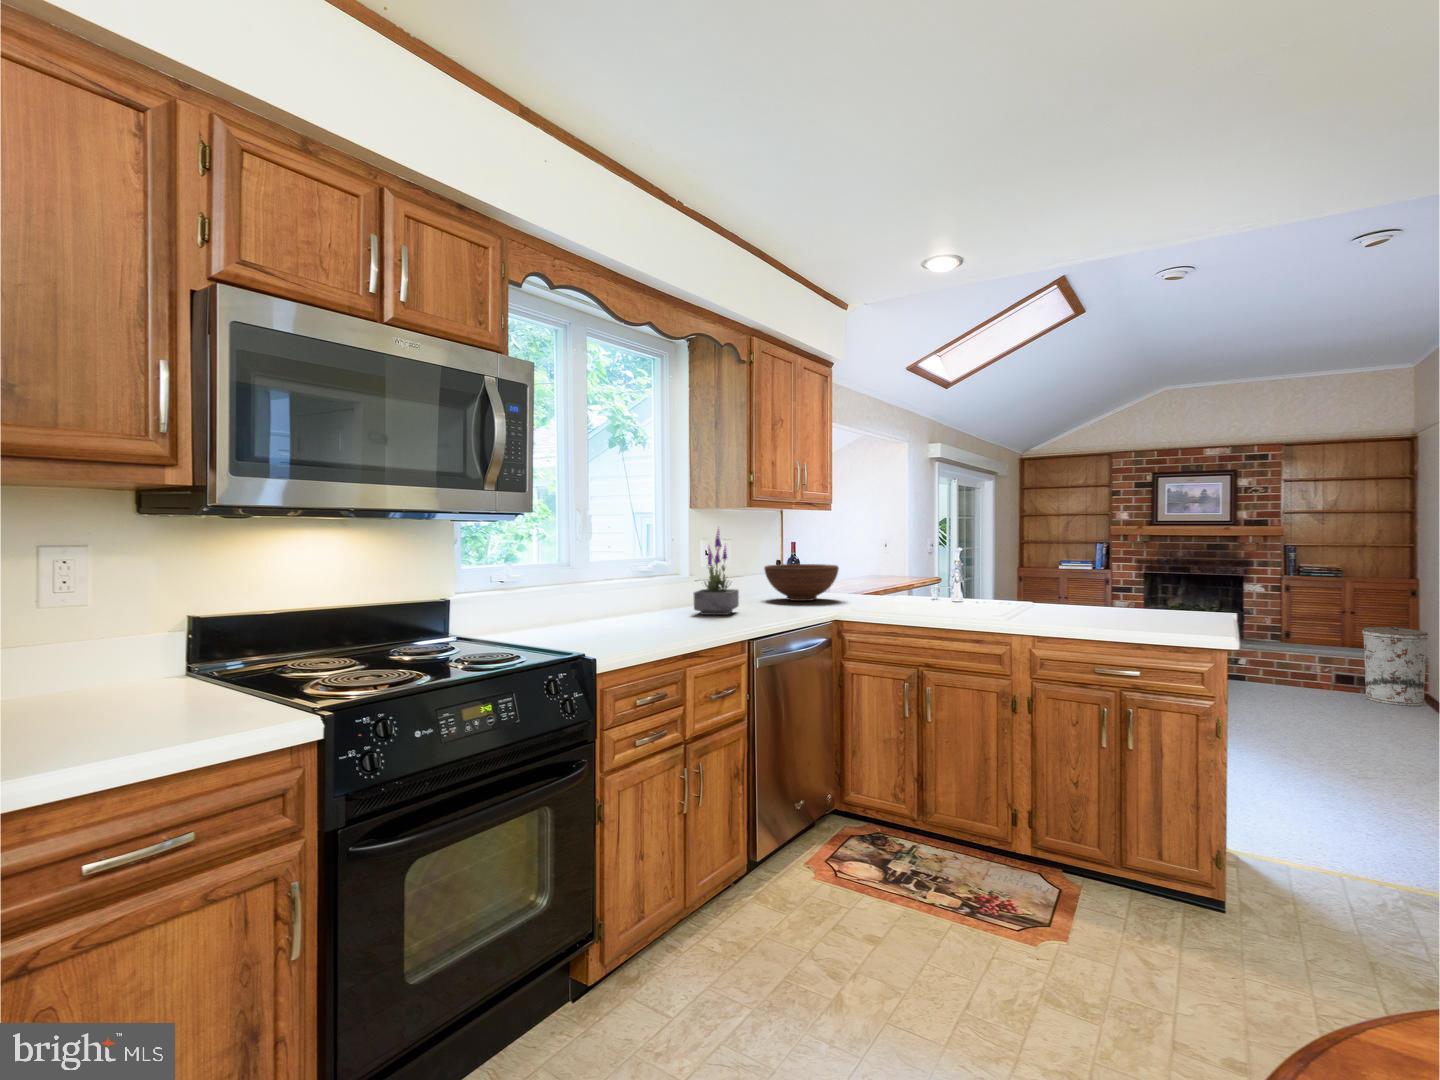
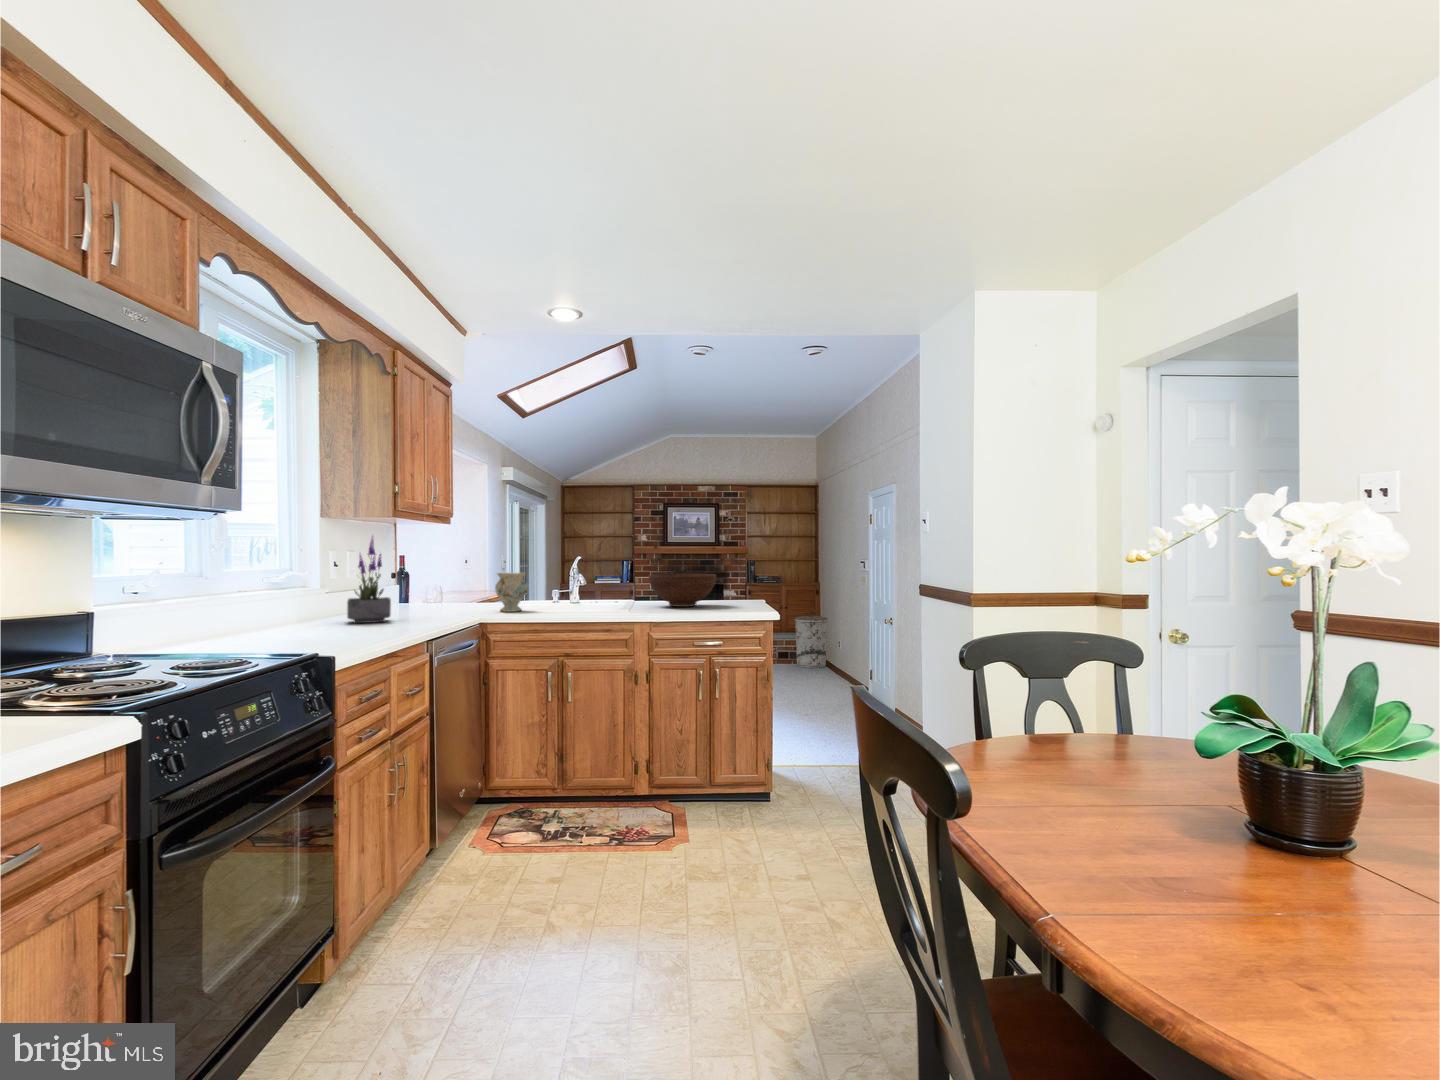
fruit bowl: present [764,564,839,601] -> present [649,574,716,607]
vase: none [855,565,890,610] -> present [495,573,527,612]

